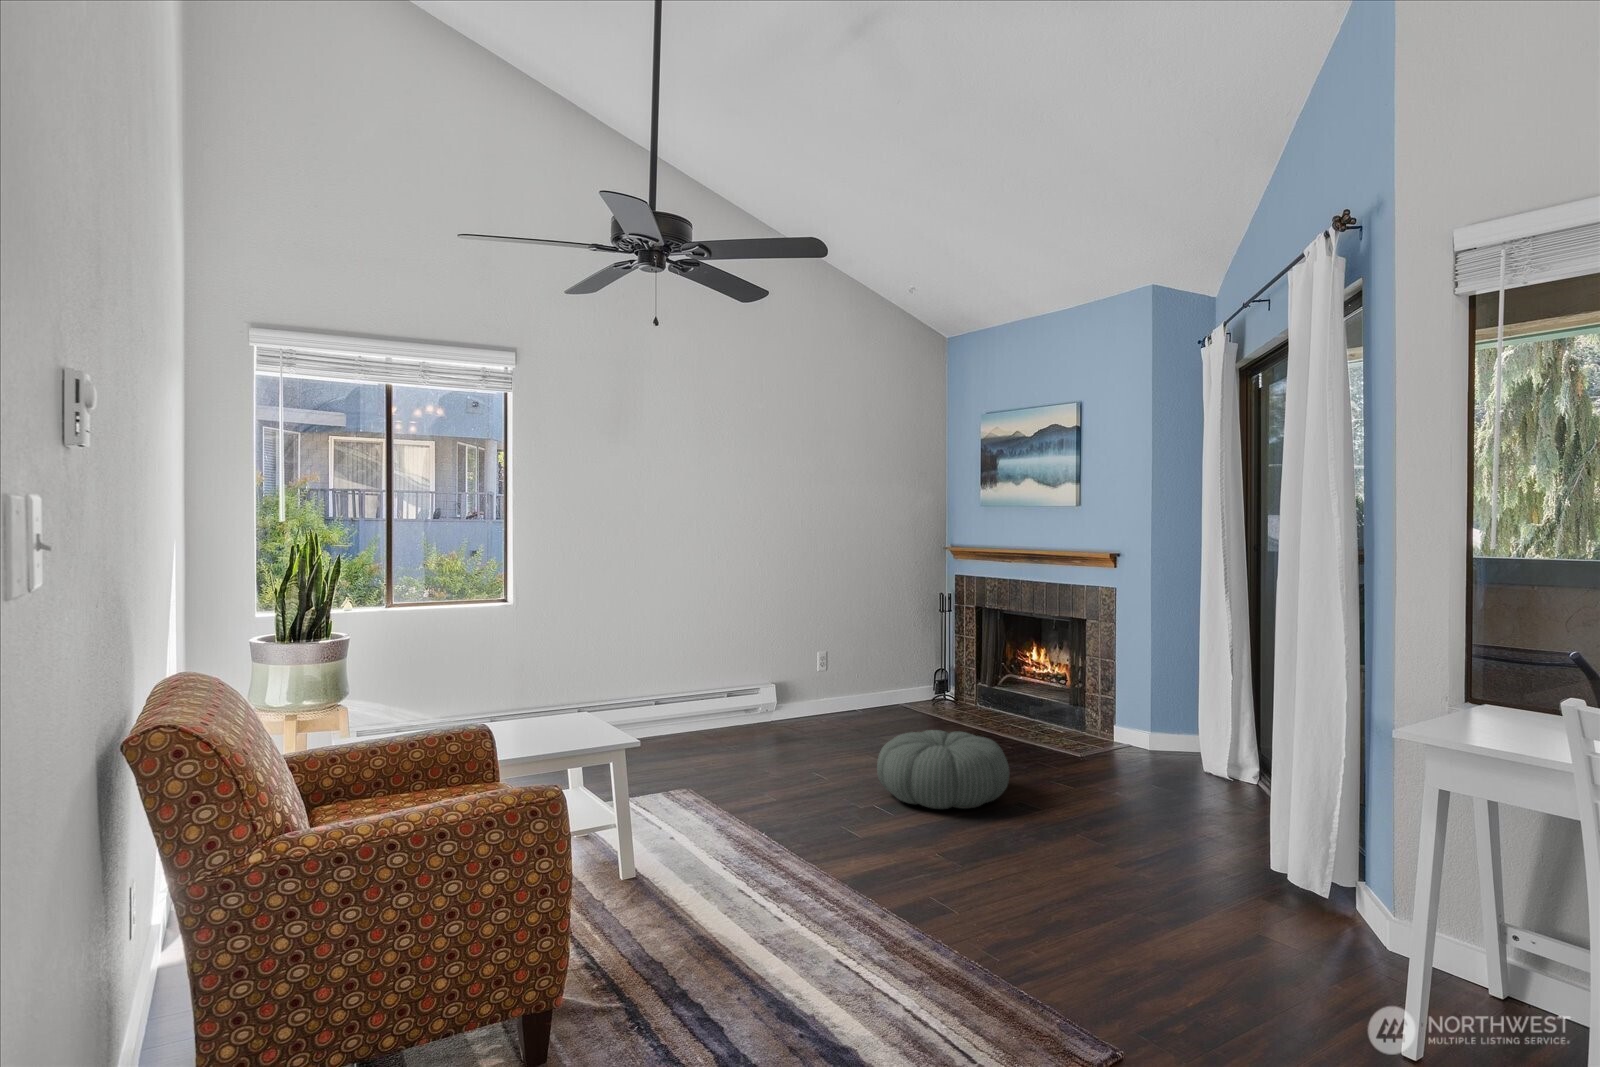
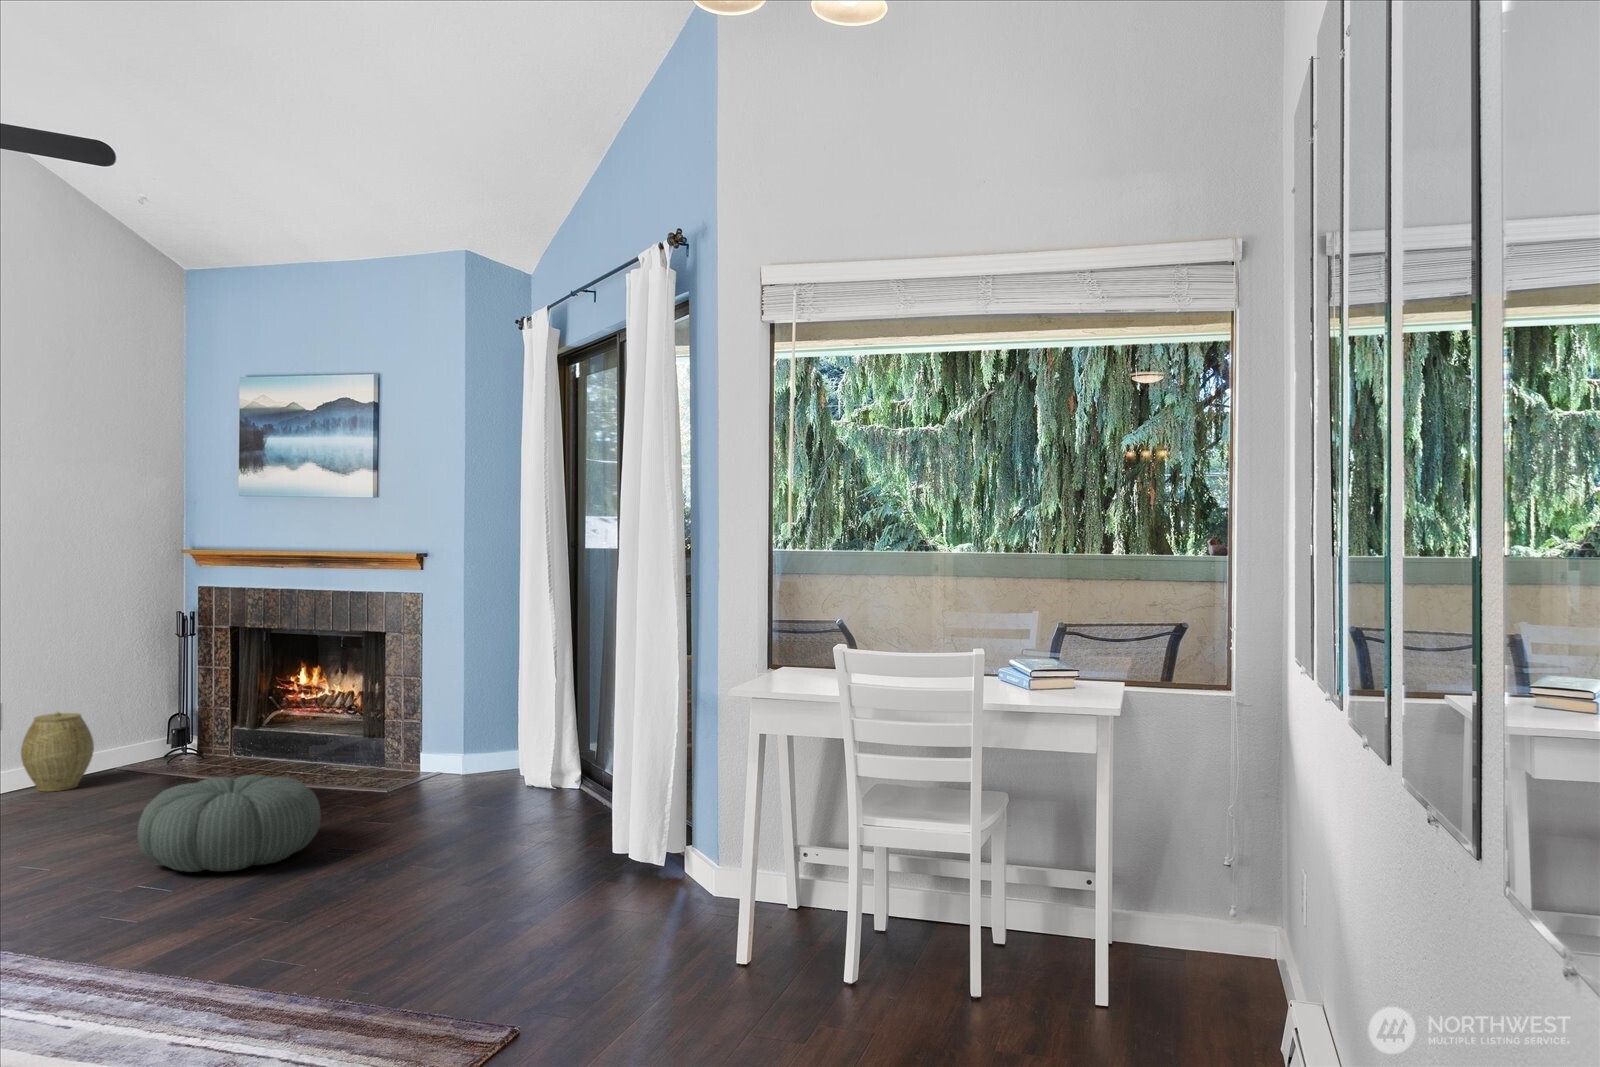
woven basket: none [835,662,879,719] -> present [21,712,94,791]

